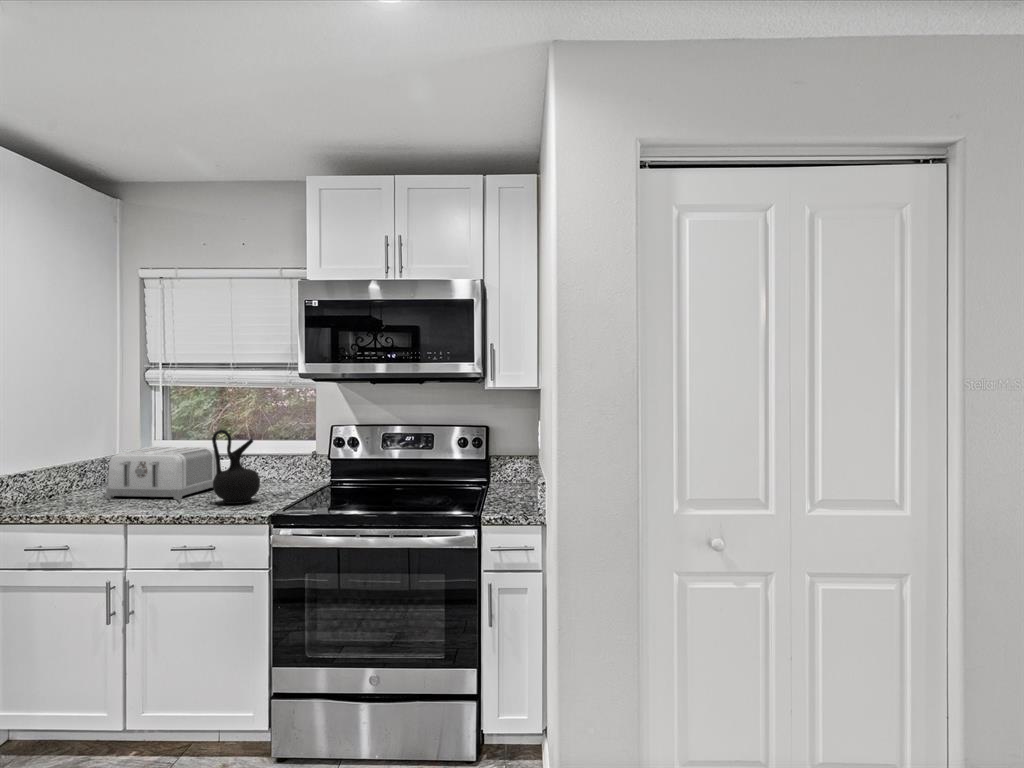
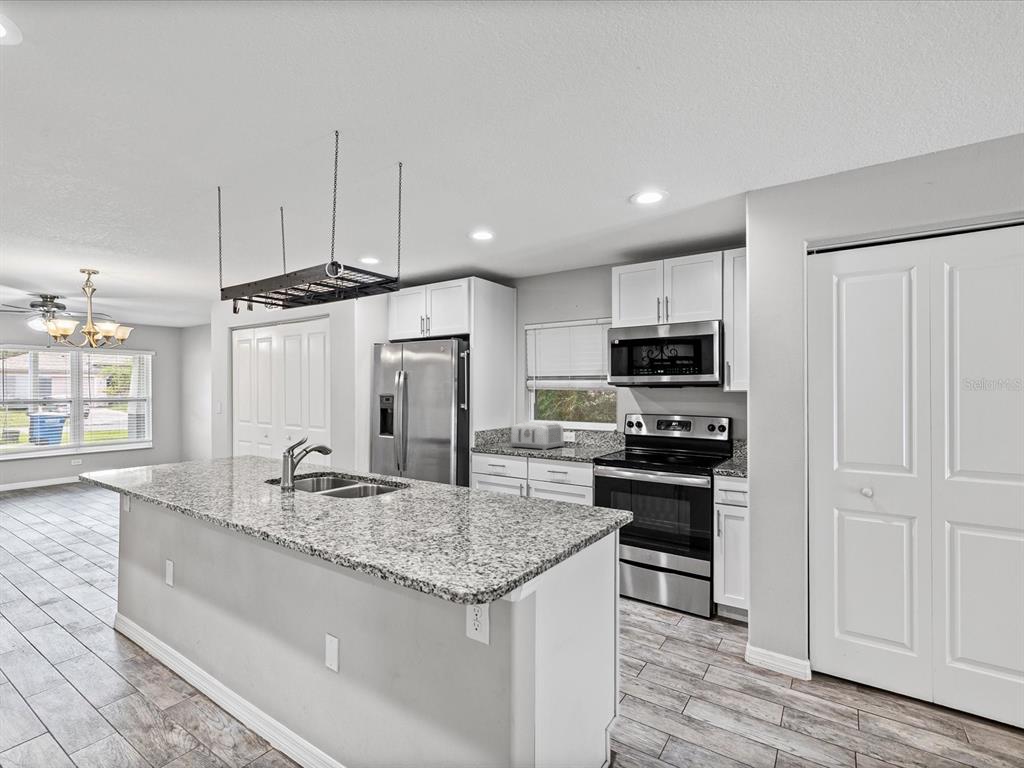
ceramic jug: present [212,430,260,504] -> none [562,413,587,454]

